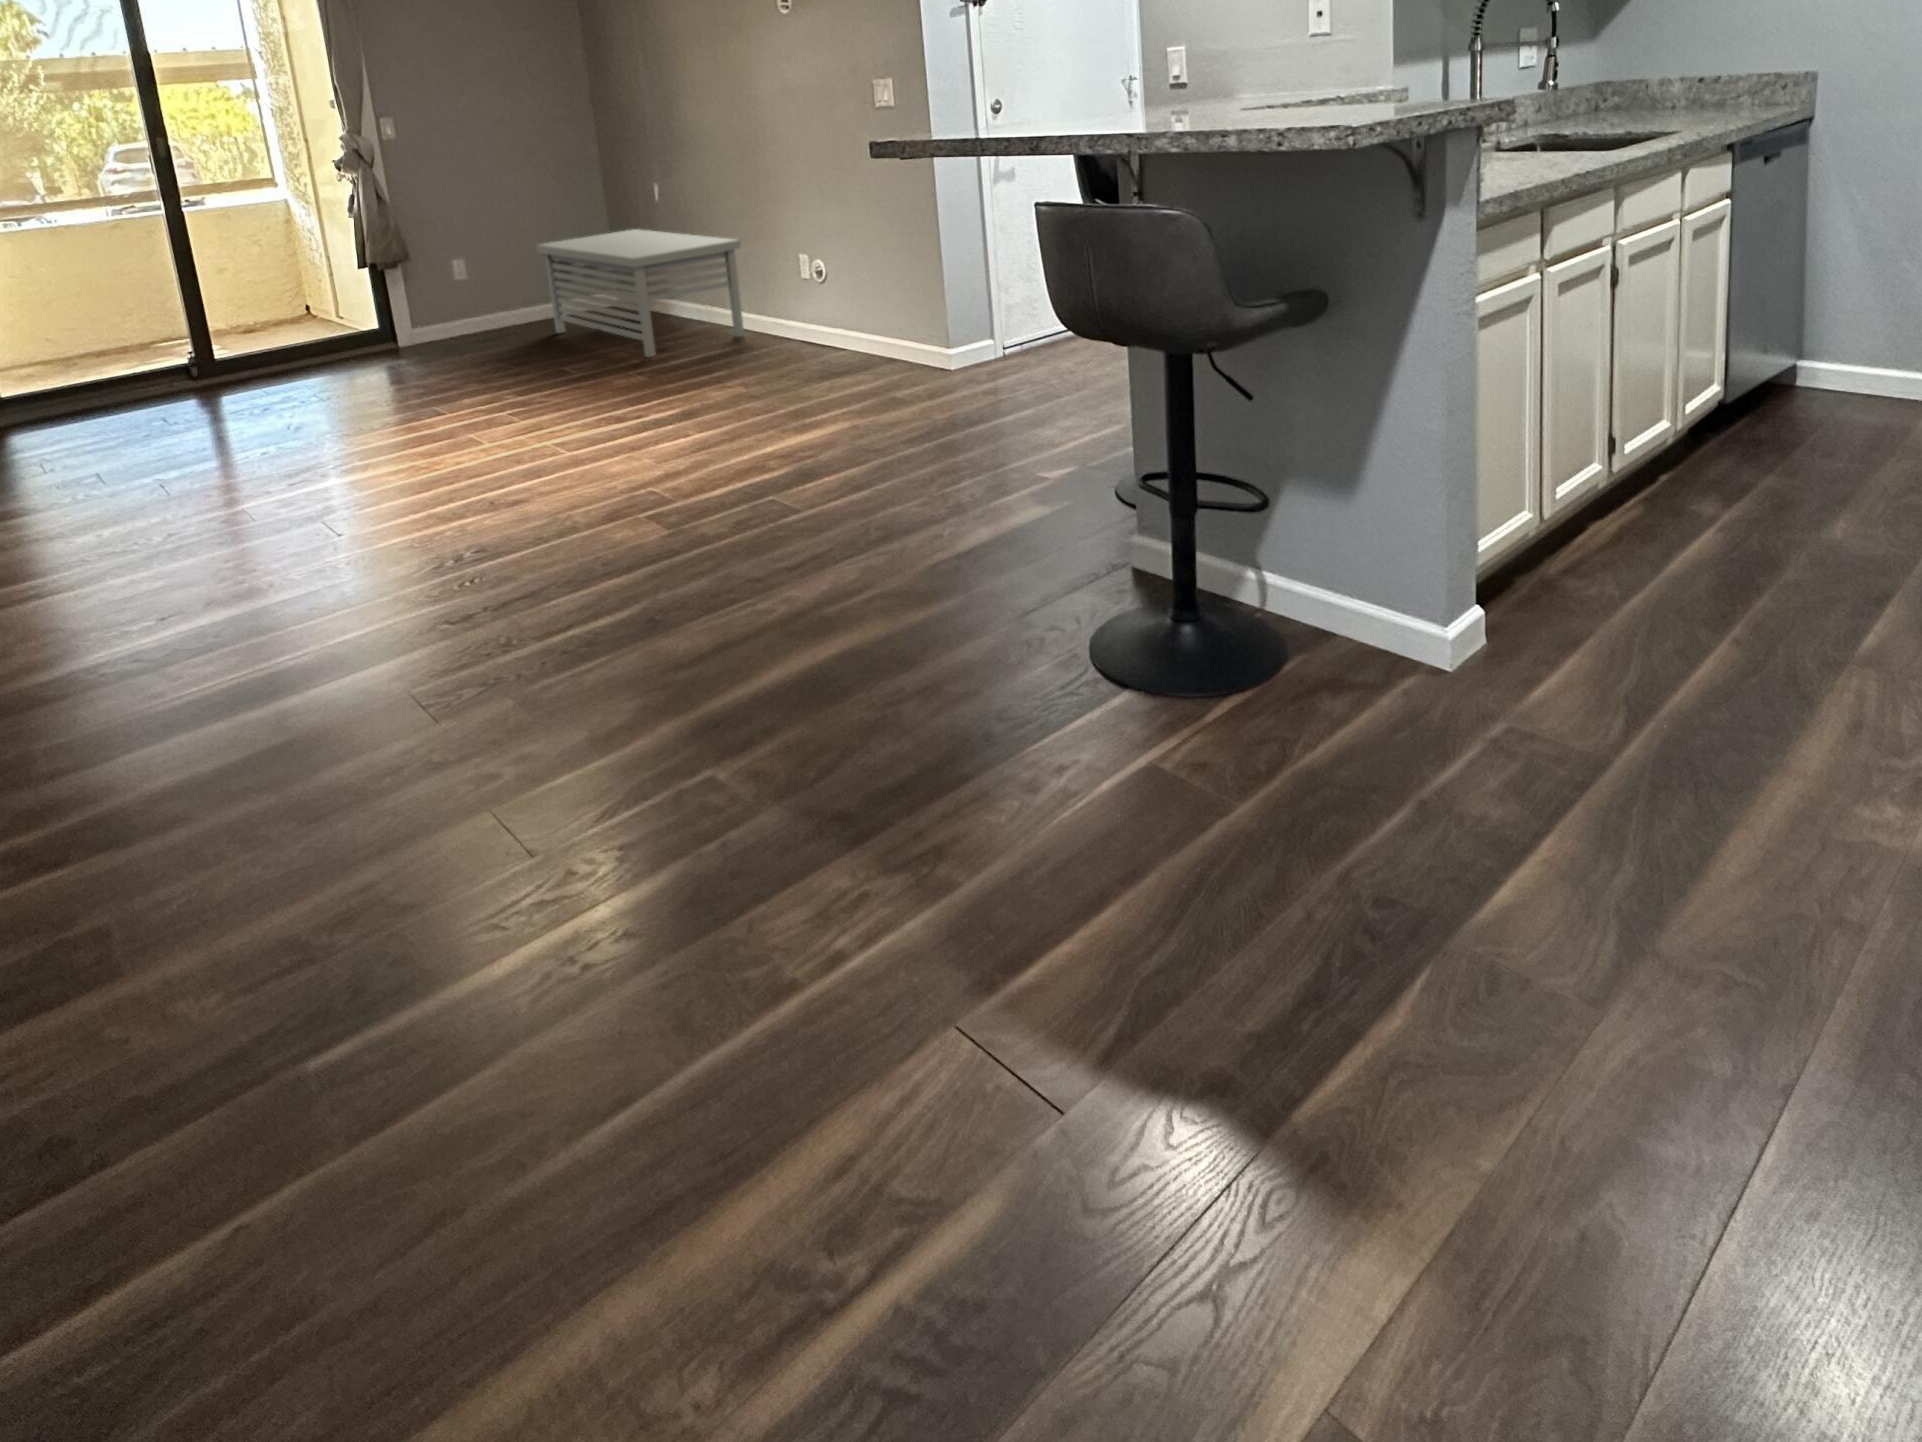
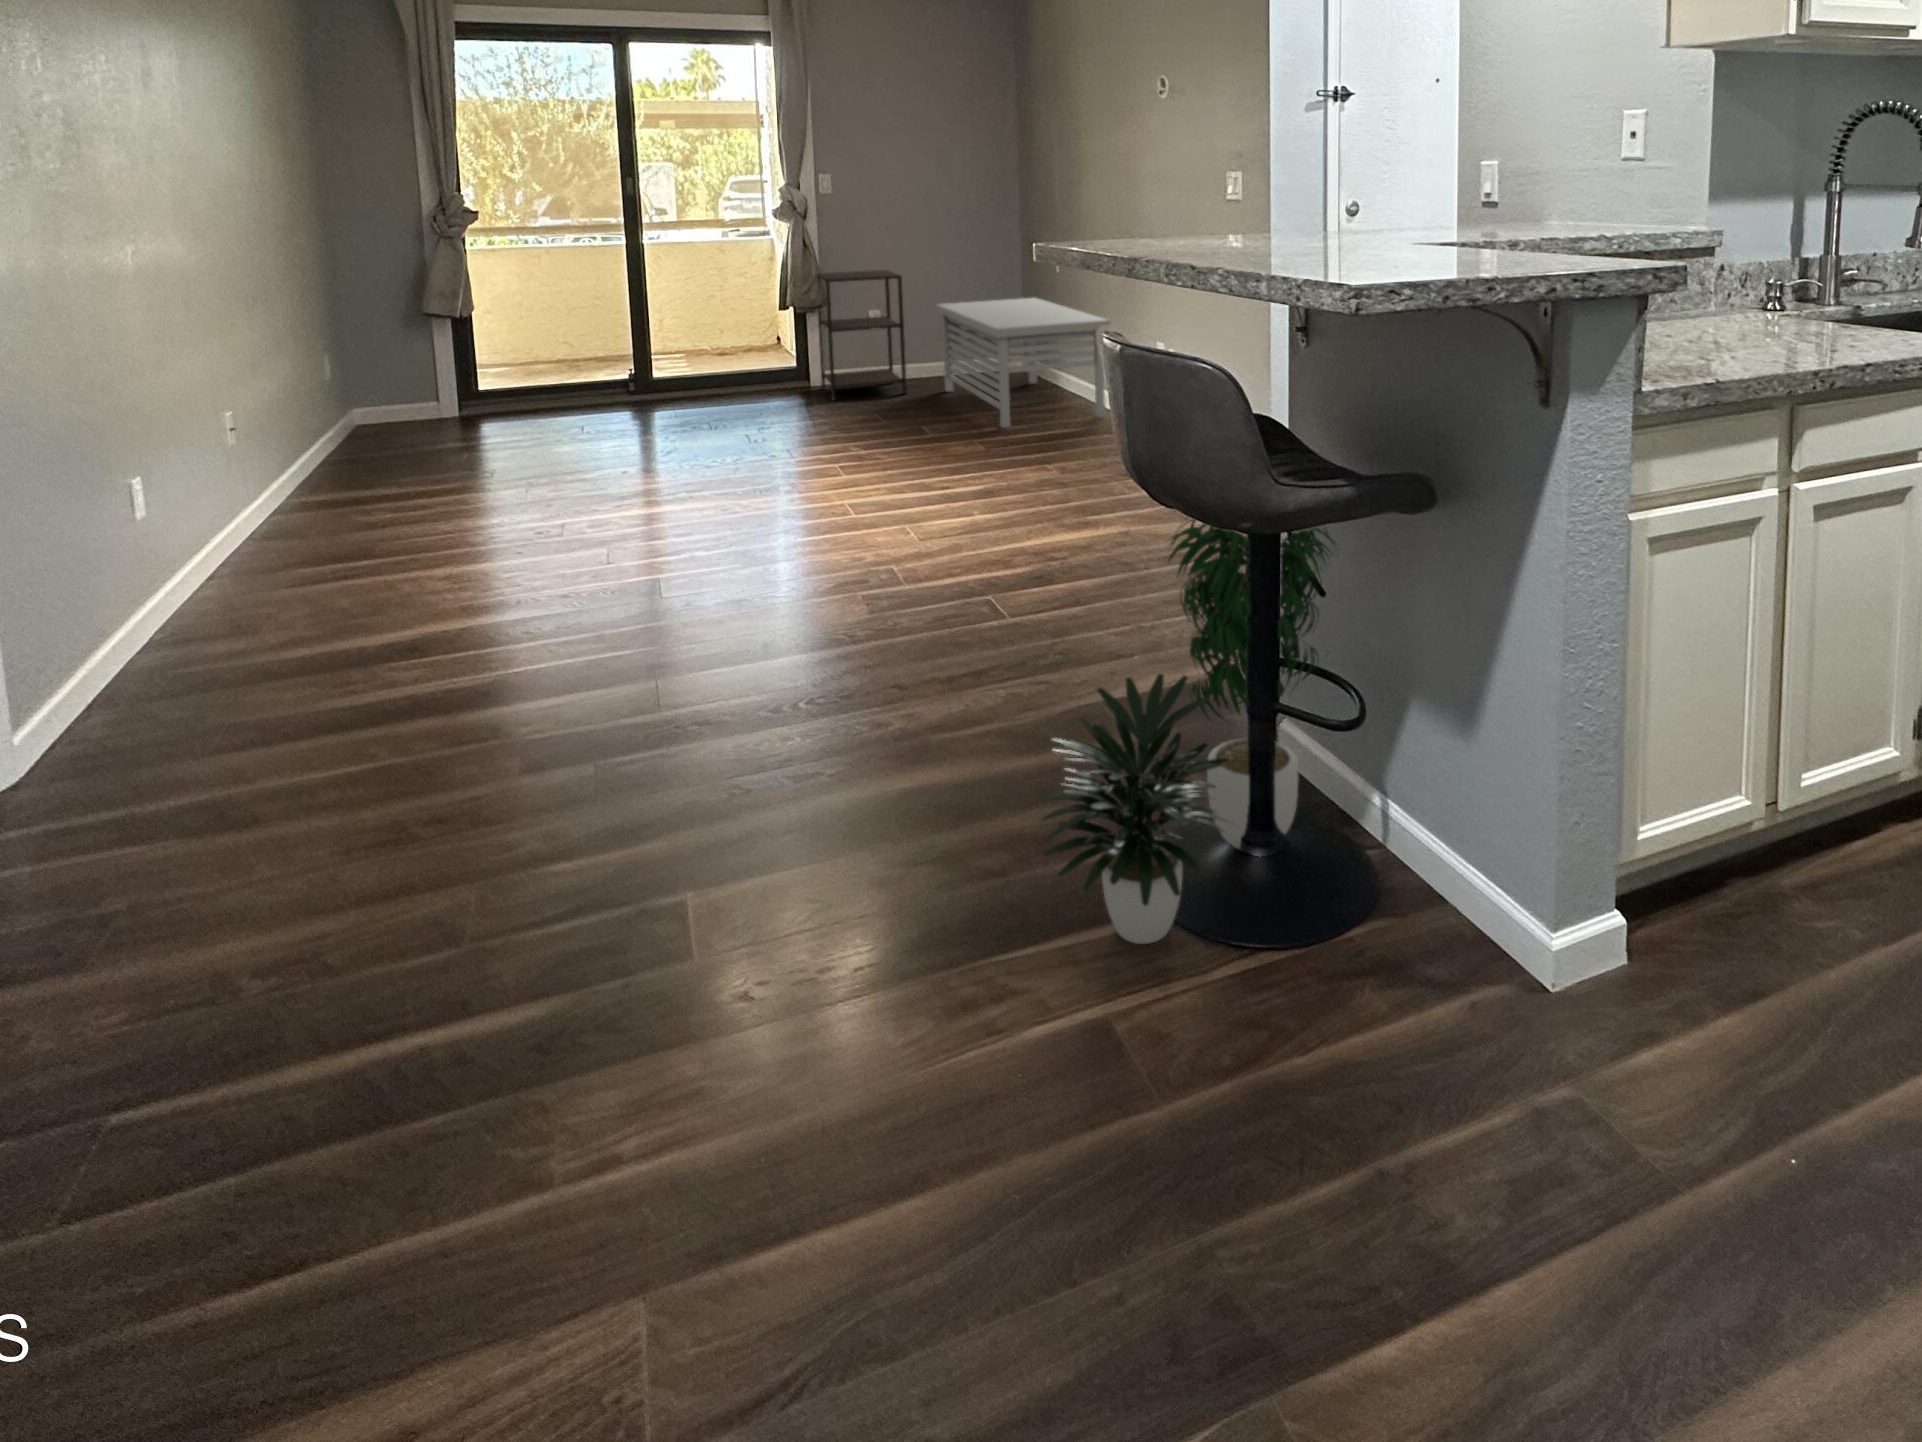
side table: none [394,215,517,356] -> present [817,270,907,401]
potted plant: none [1031,306,1228,715] -> present [1042,519,1335,944]

